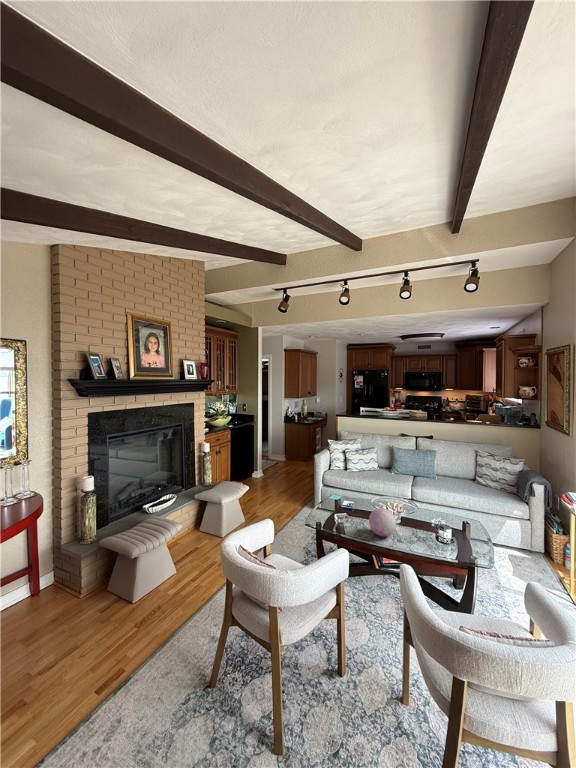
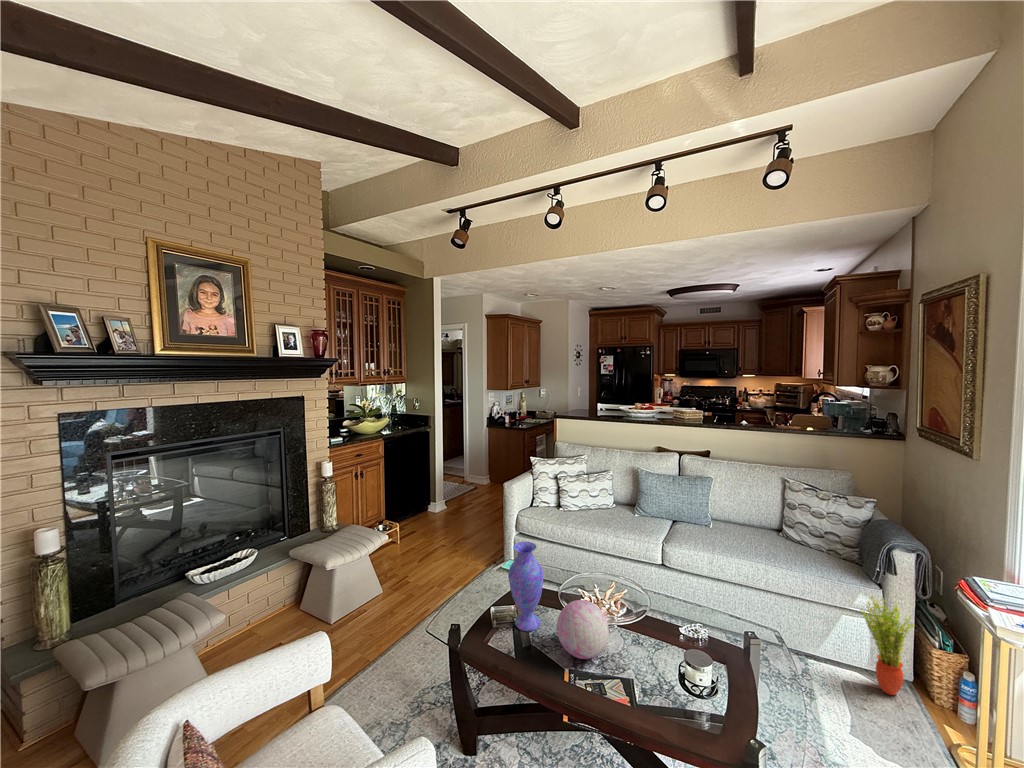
vase: none [340,480,358,527] -> present [508,541,544,631]
potted plant: none [518,508,545,561] -> present [860,596,914,695]

